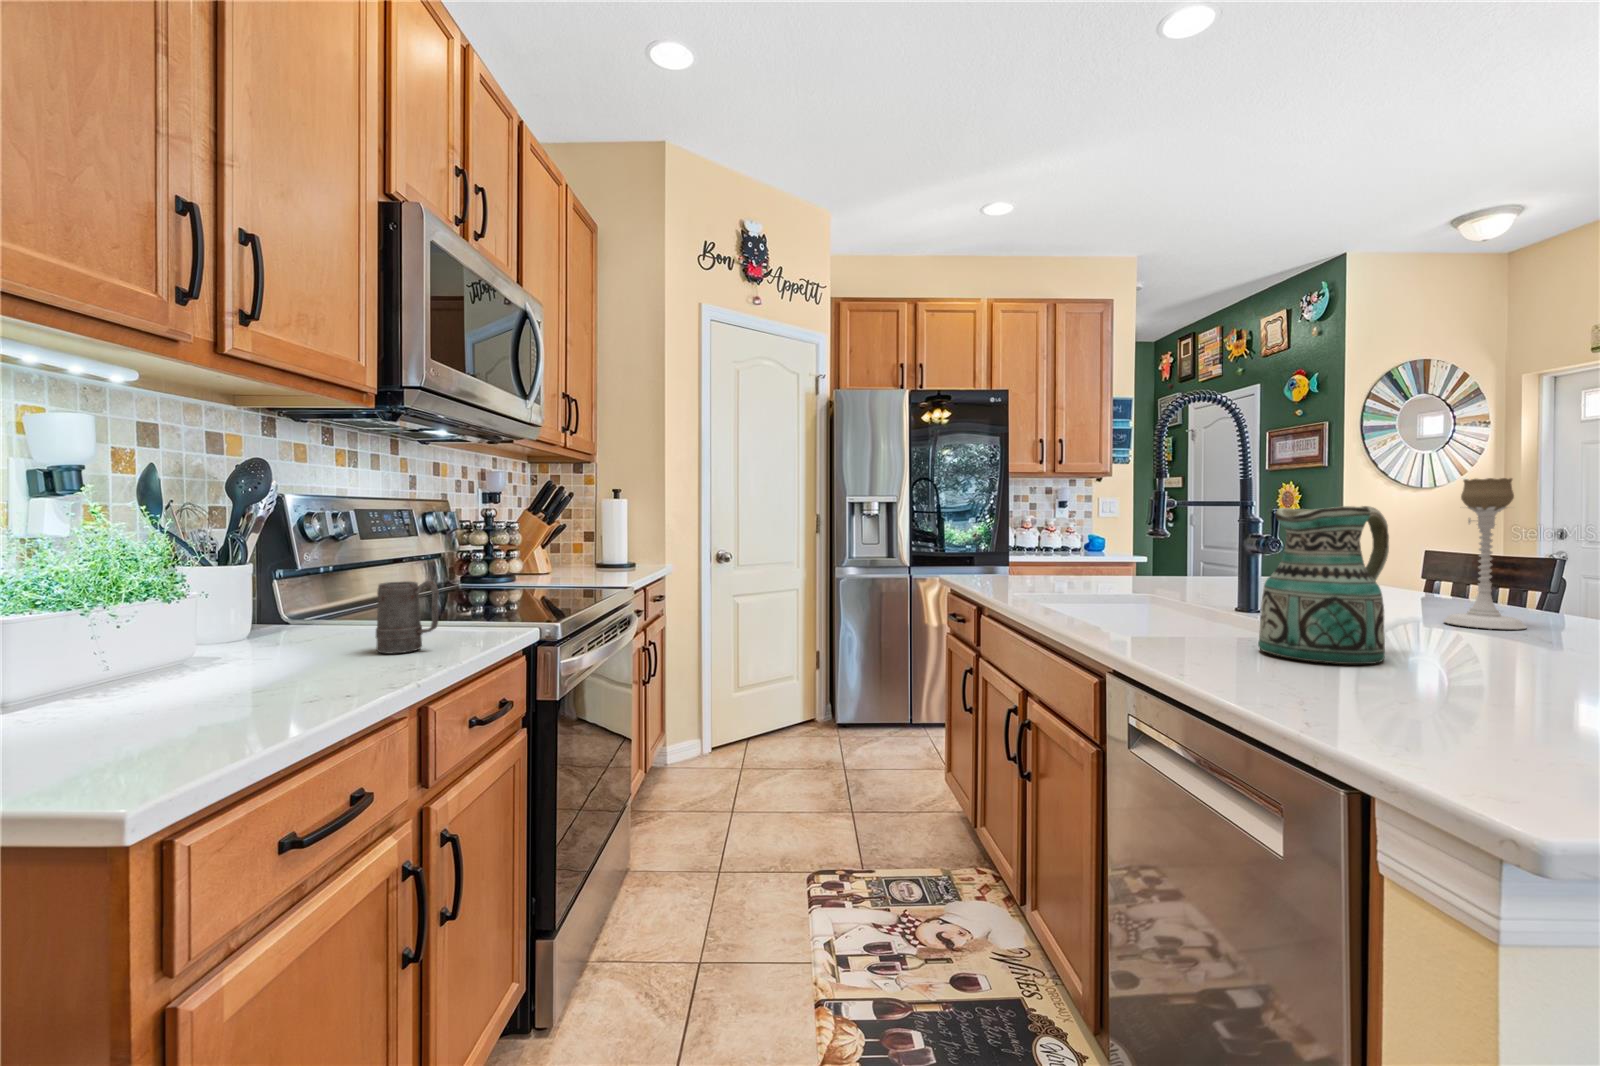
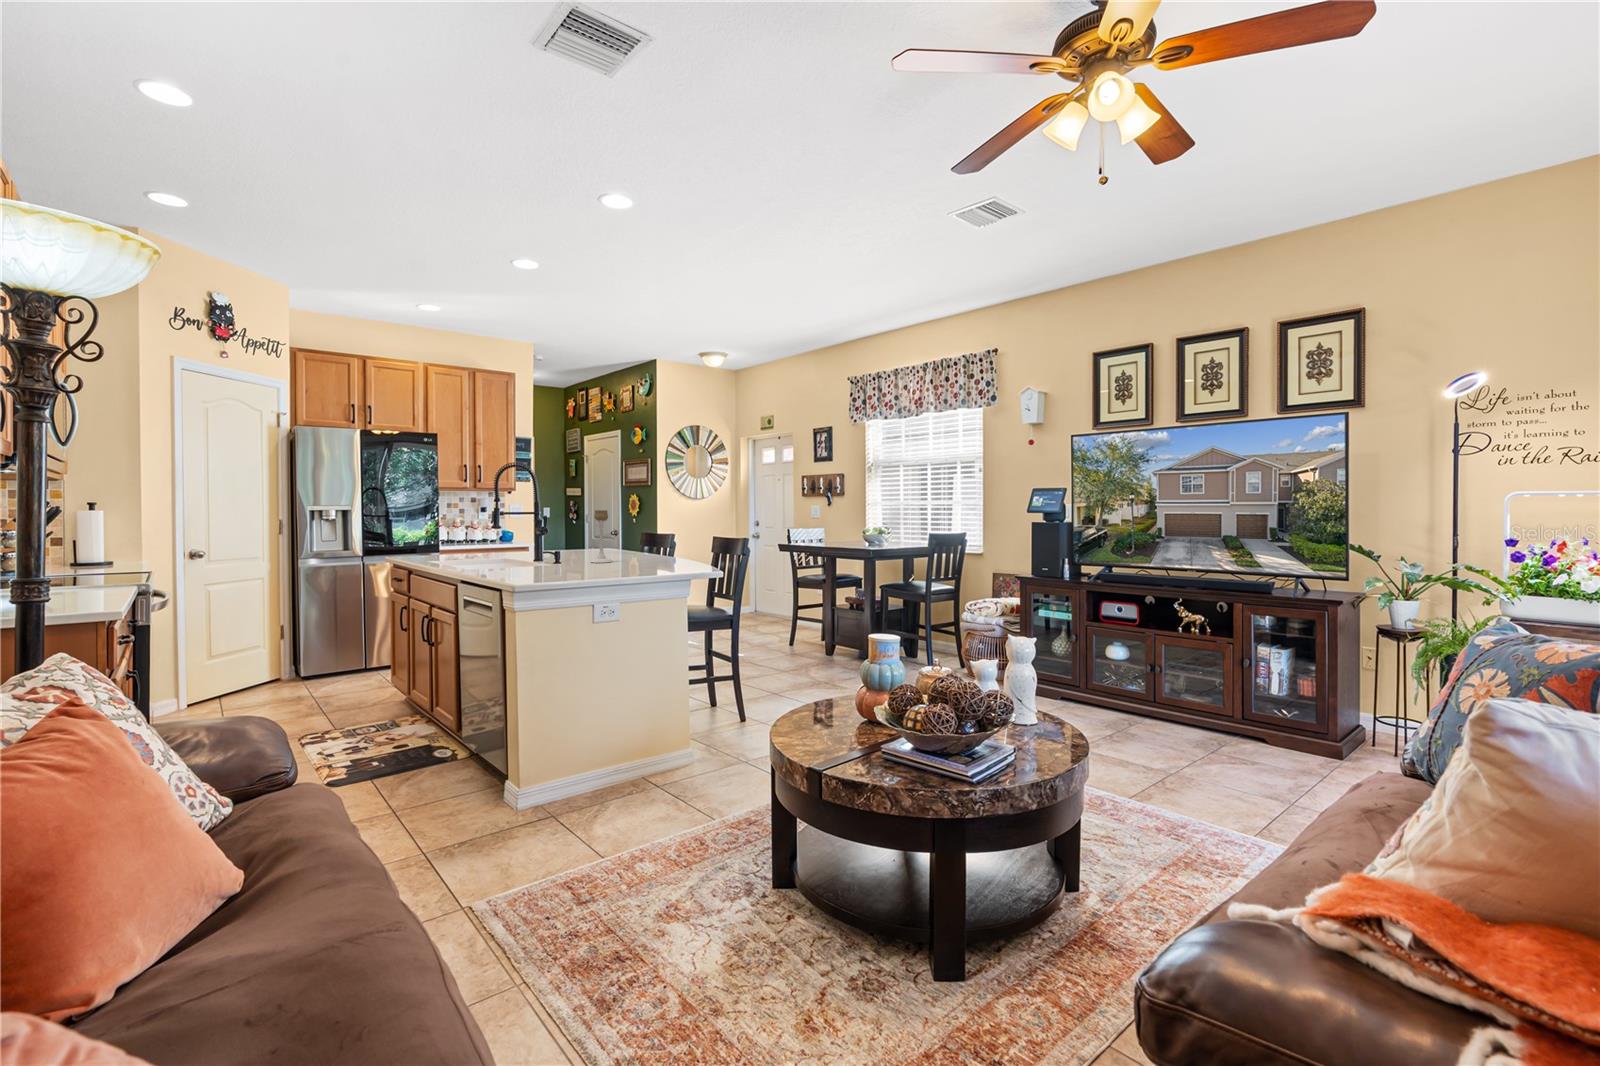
ceramic pitcher: present [1258,506,1389,664] -> none [508,522,550,573]
mug: present [376,581,439,654] -> none [86,561,123,594]

